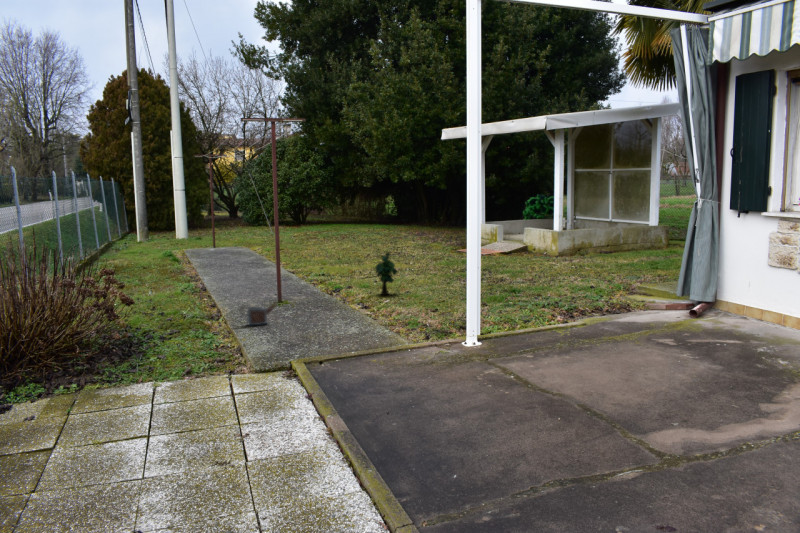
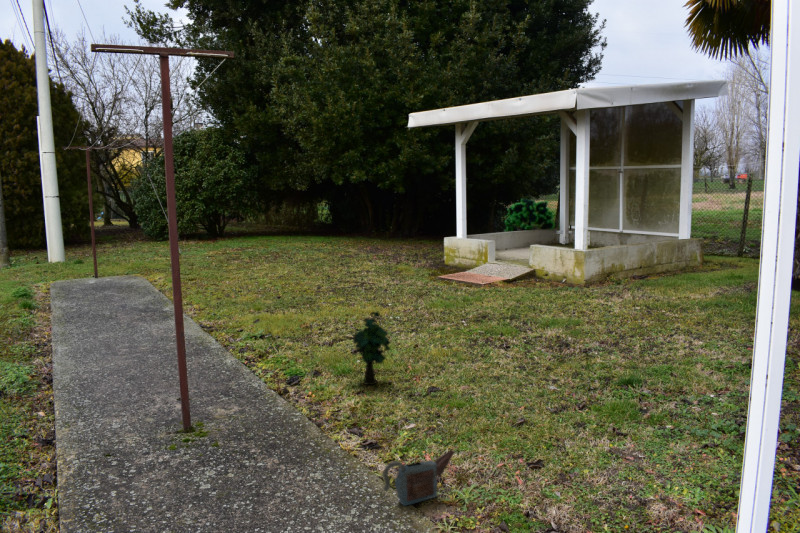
watering can: present [241,304,276,325] -> present [383,450,455,506]

